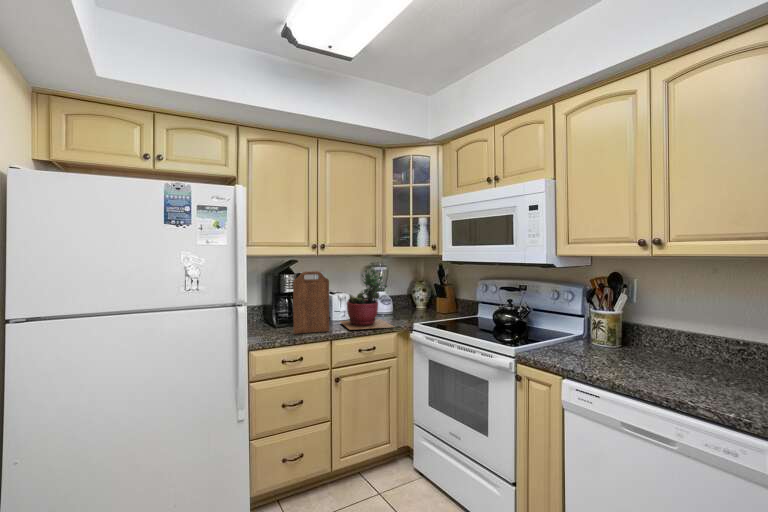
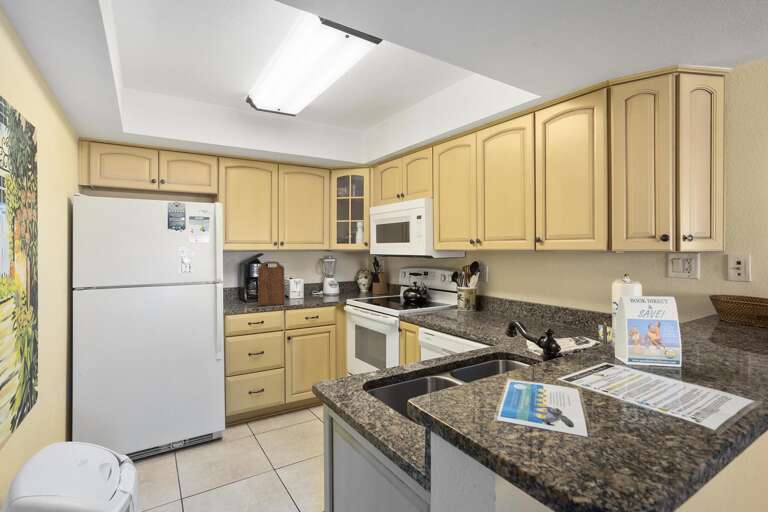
succulent plant: present [341,270,394,330] -> none [294,261,333,303]

